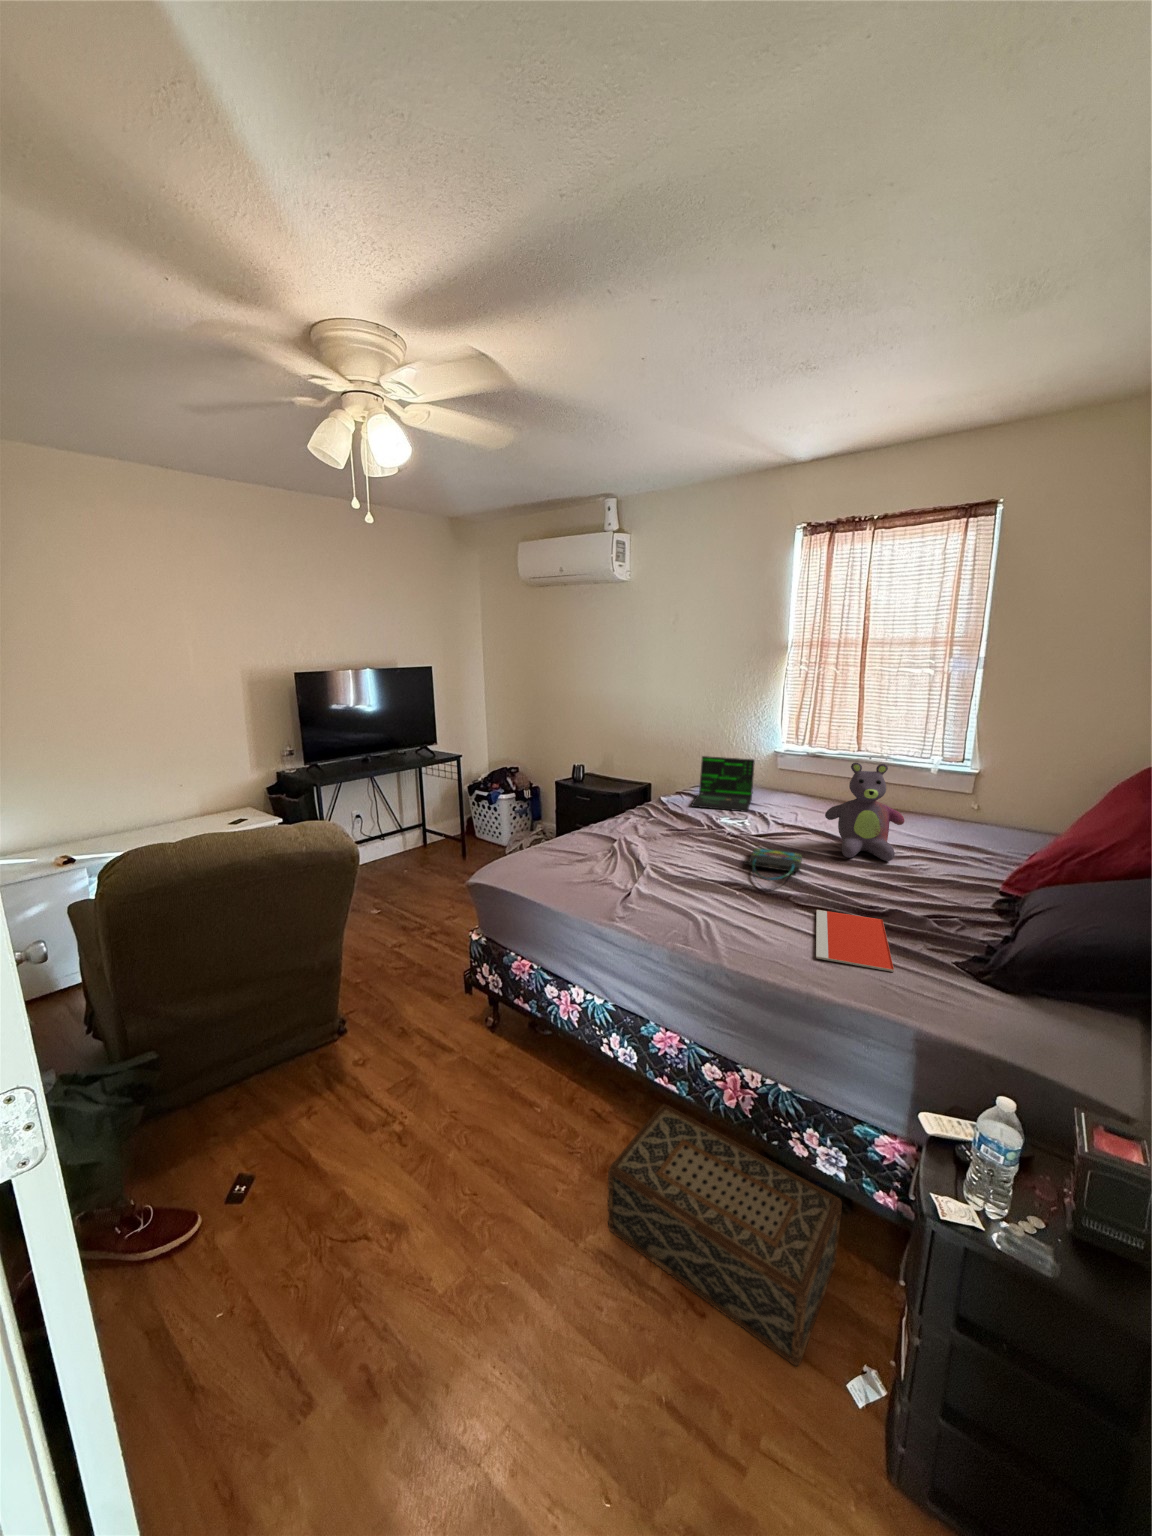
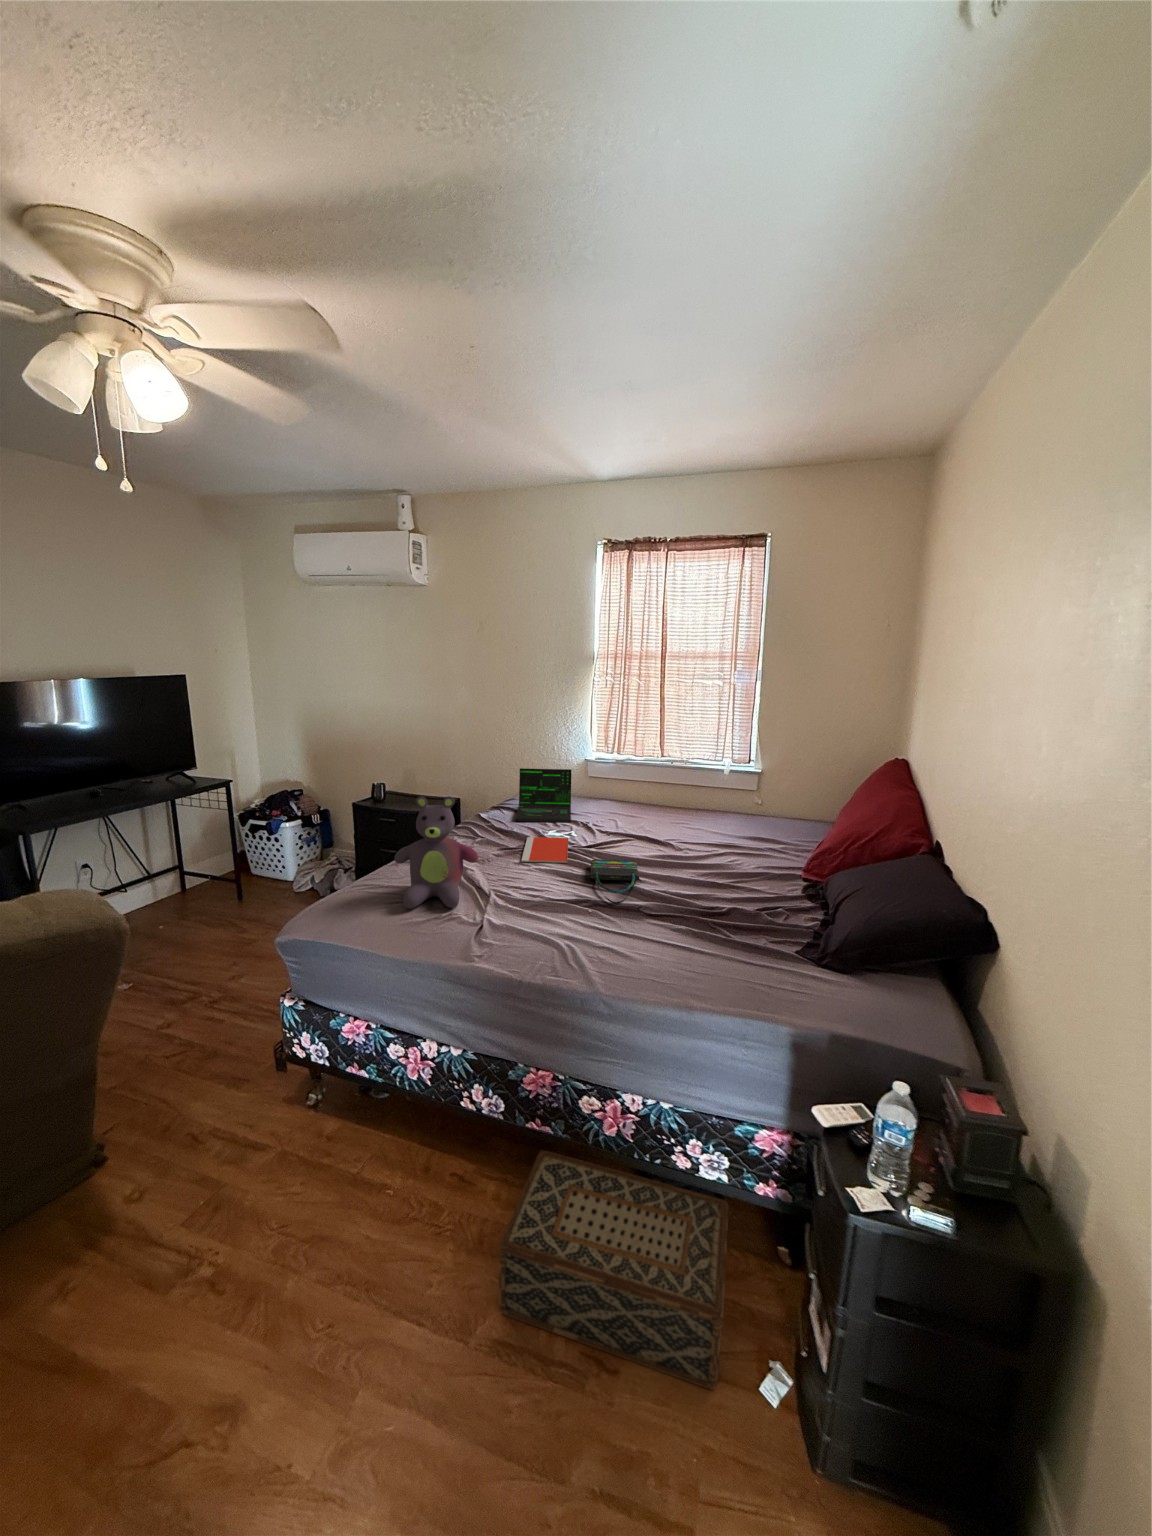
stuffed bear: present [825,763,905,861] -> present [394,796,478,909]
notebook: present [816,910,894,972] -> present [521,837,568,863]

